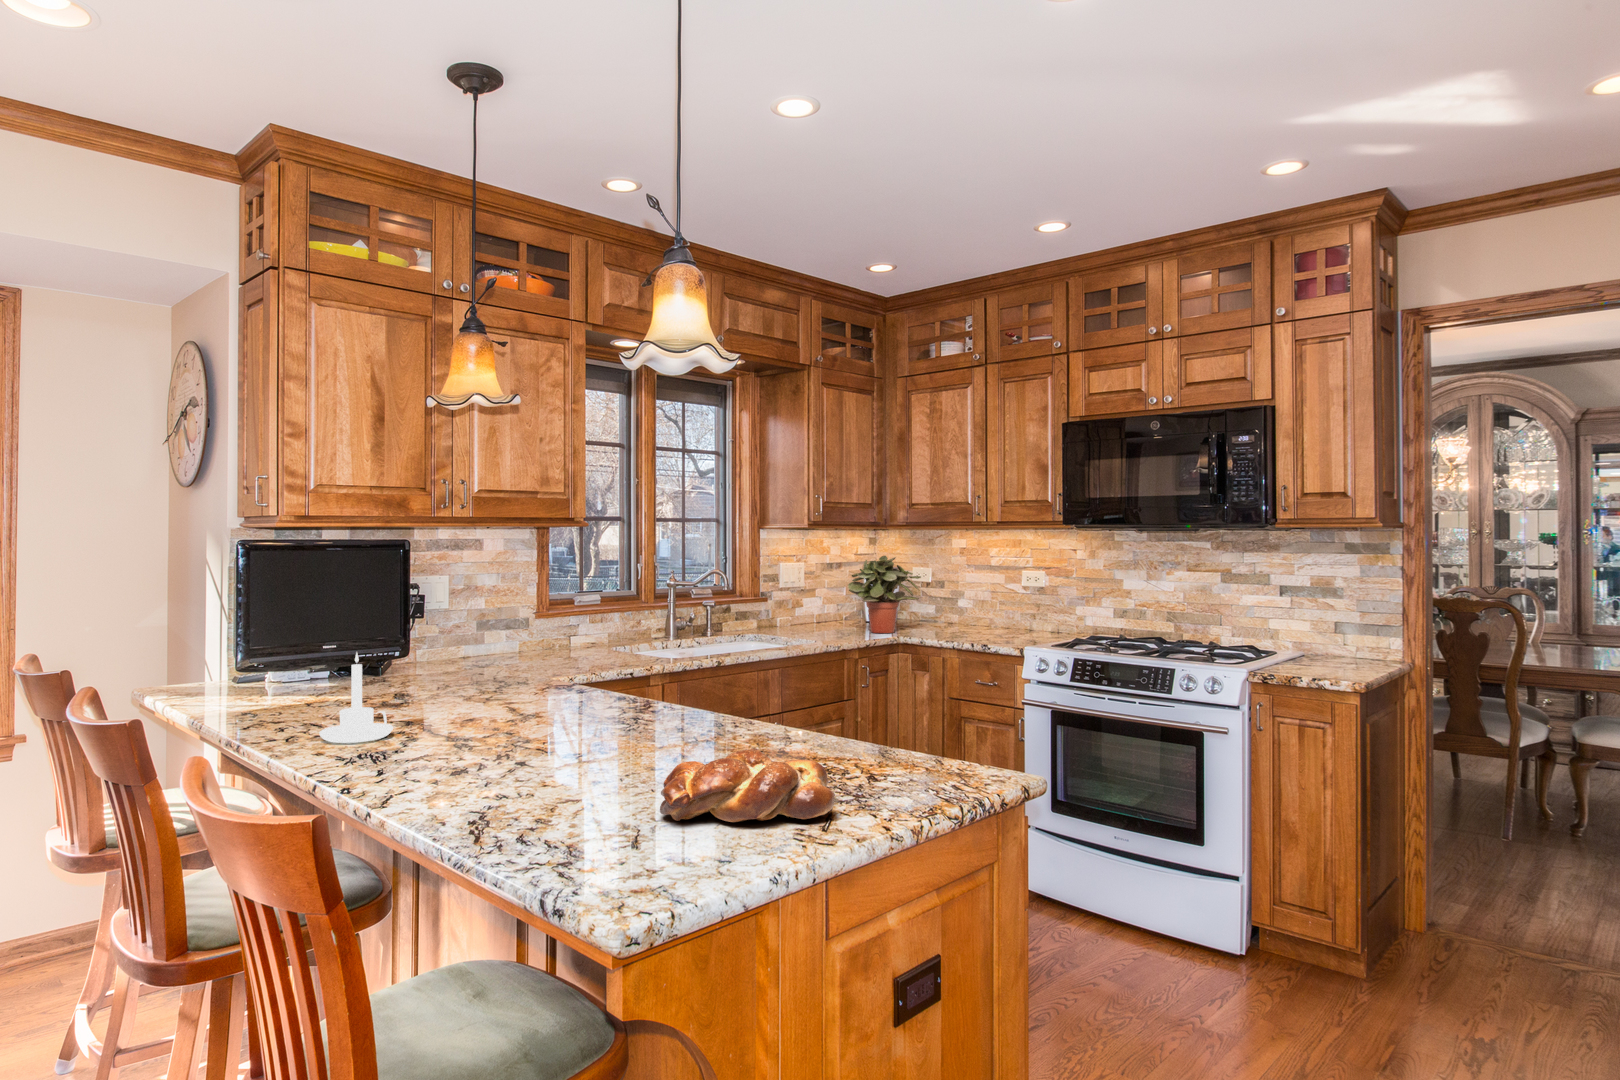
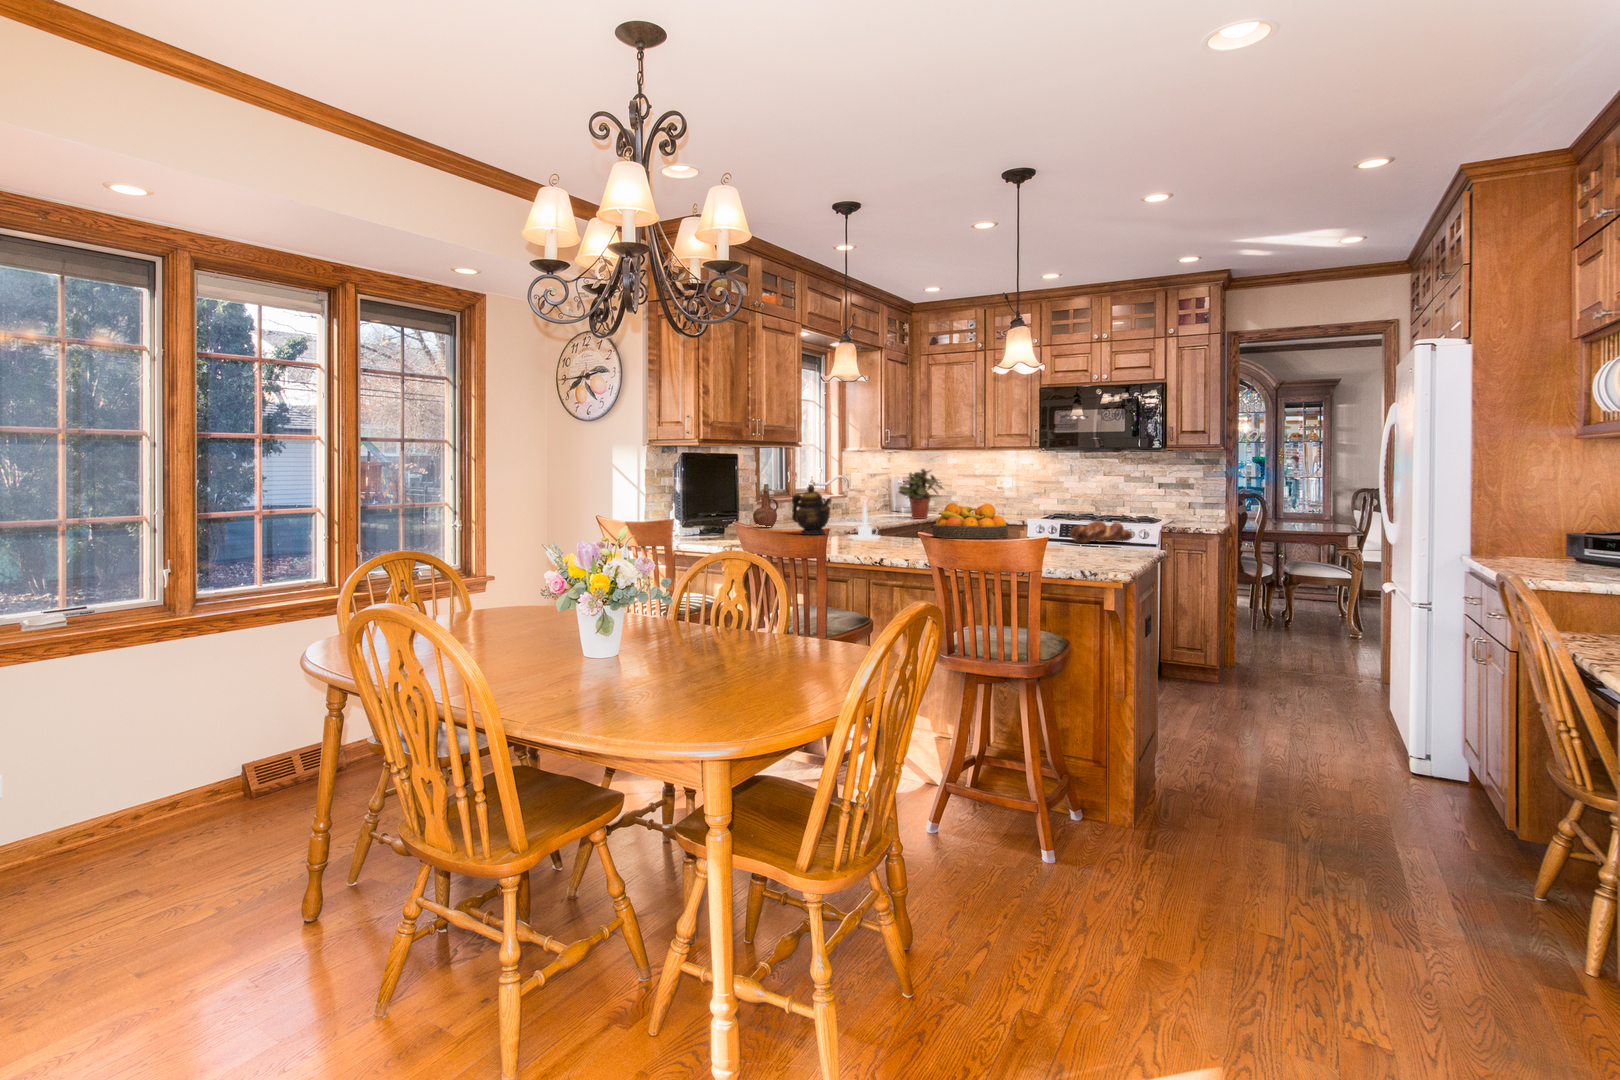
ceramic pitcher: none [497,588,540,659] -> present [753,484,778,528]
teapot: none [390,604,465,699] -> present [792,485,831,535]
fruit bowl: none [534,657,706,749] -> present [933,503,1008,538]

